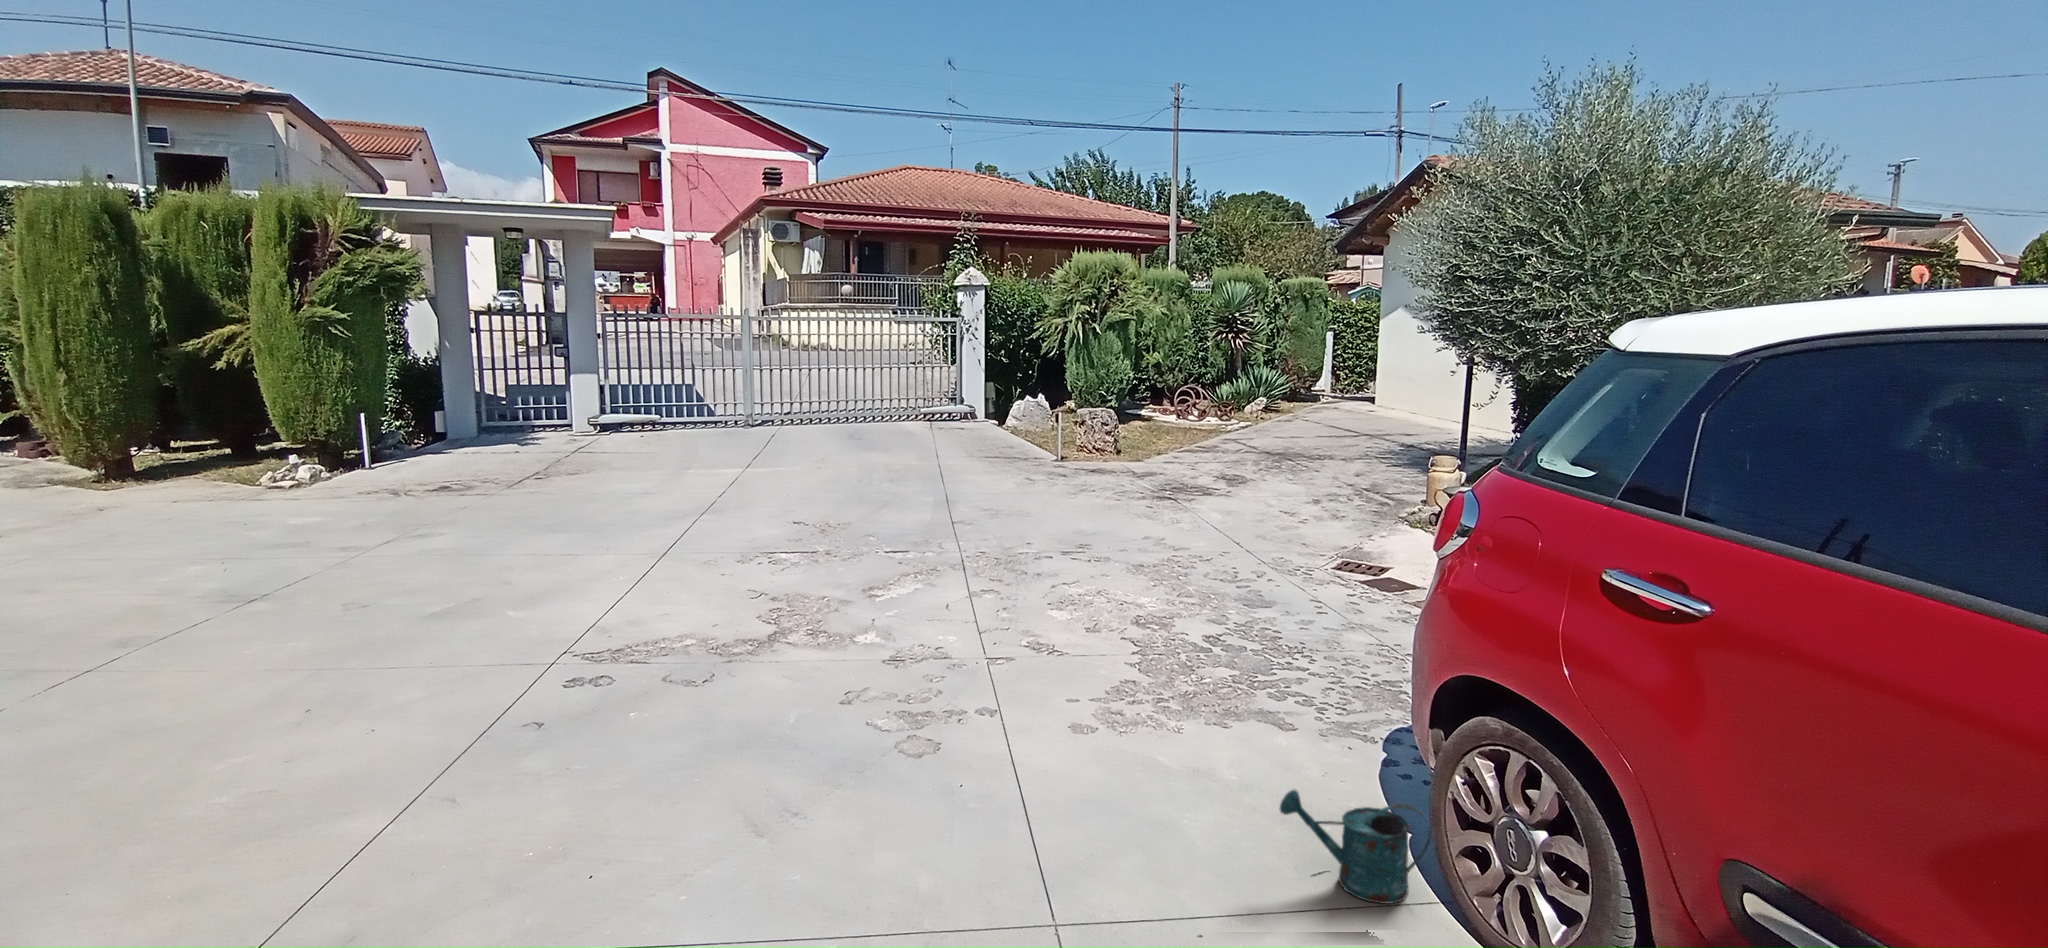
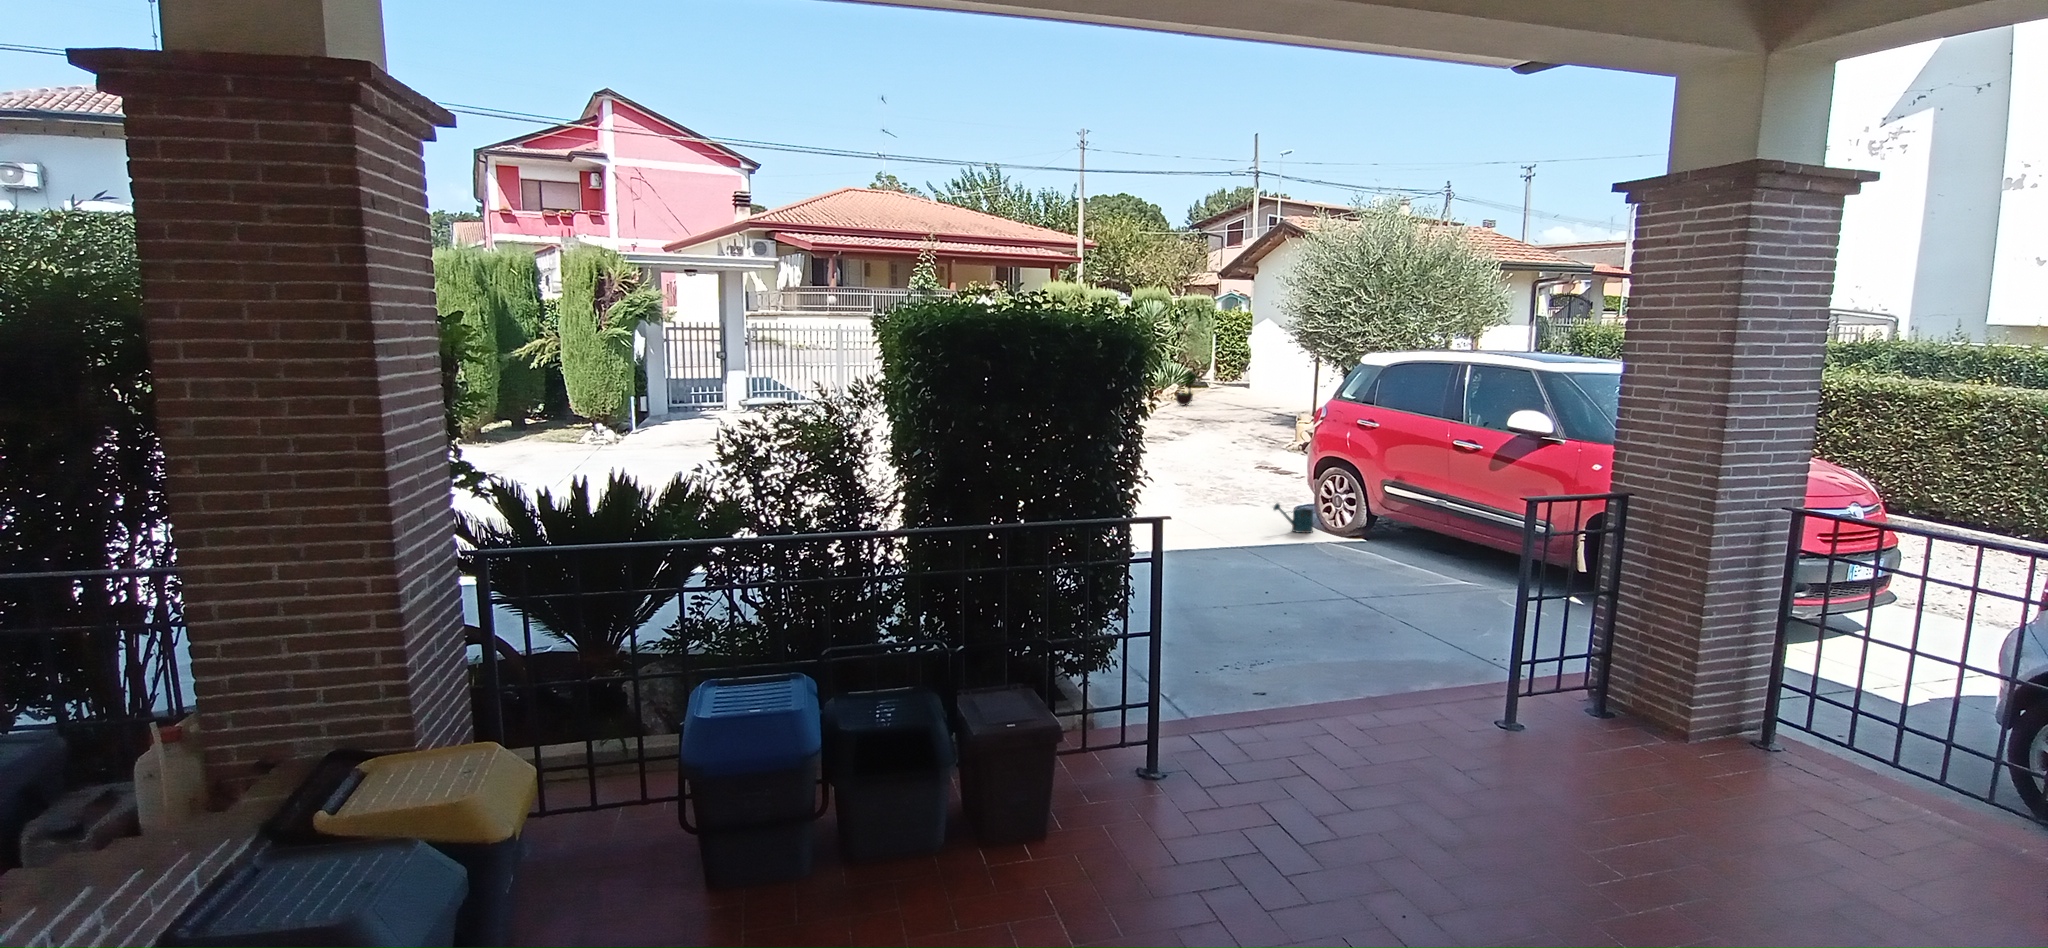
potted tree: none [1263,375,1297,428] -> present [1176,371,1198,405]

